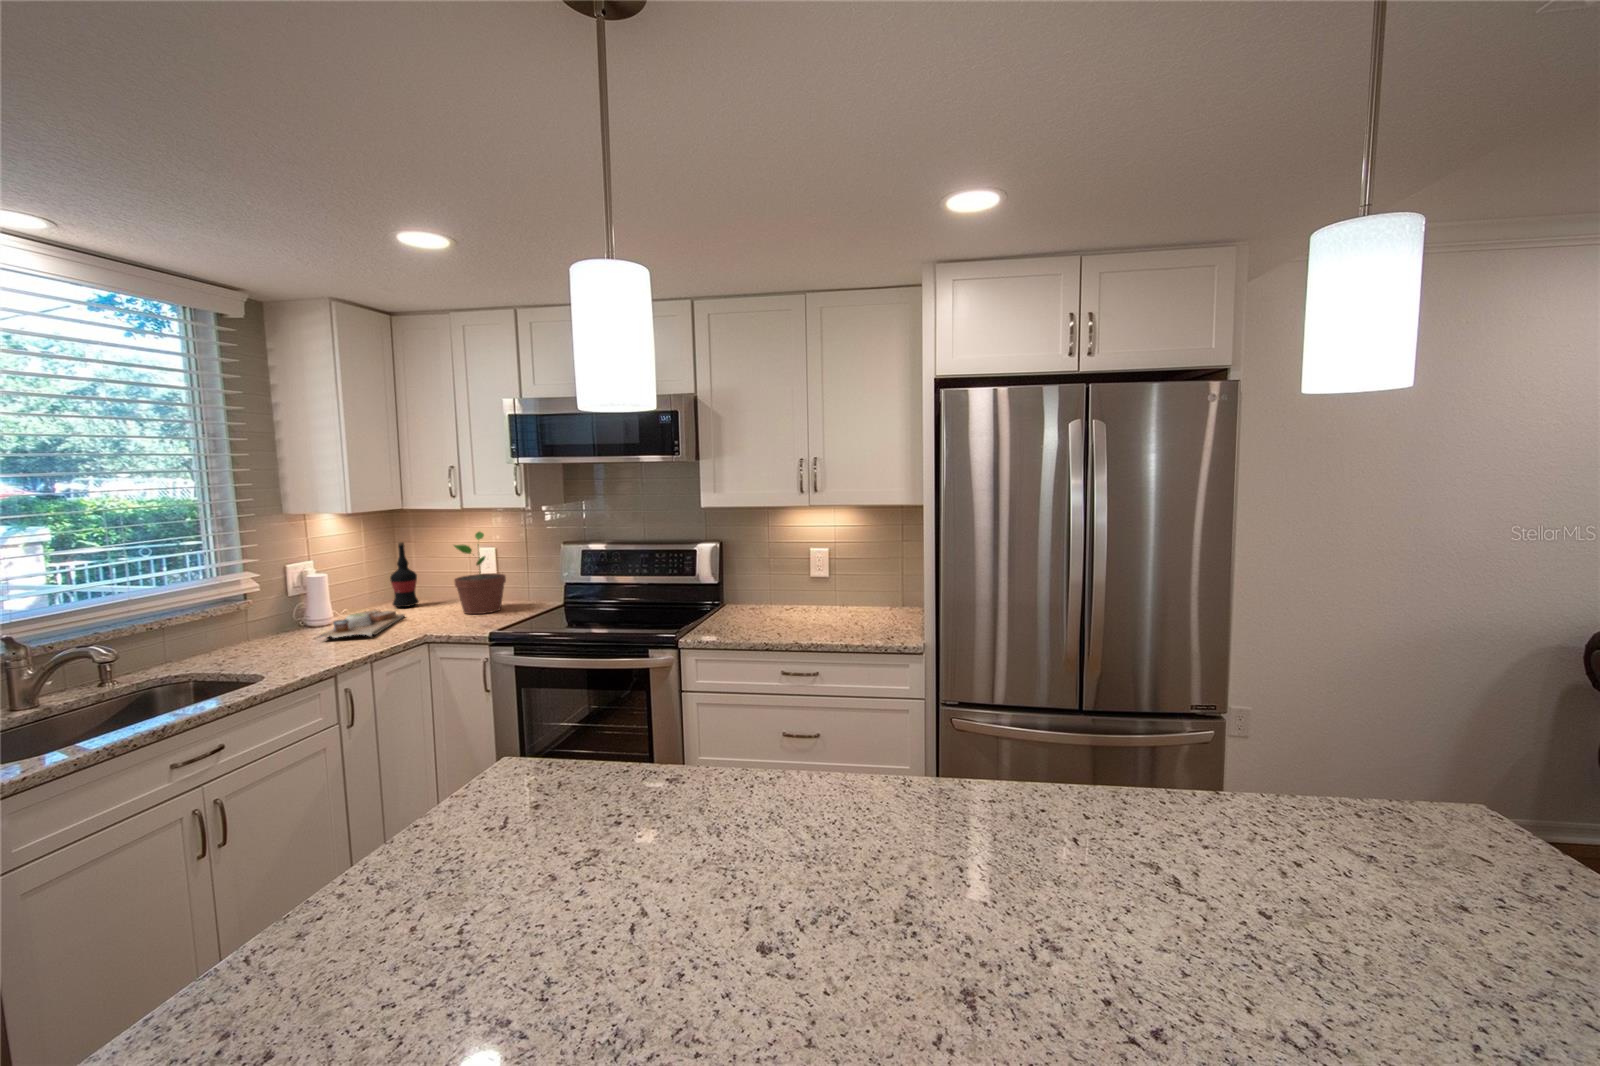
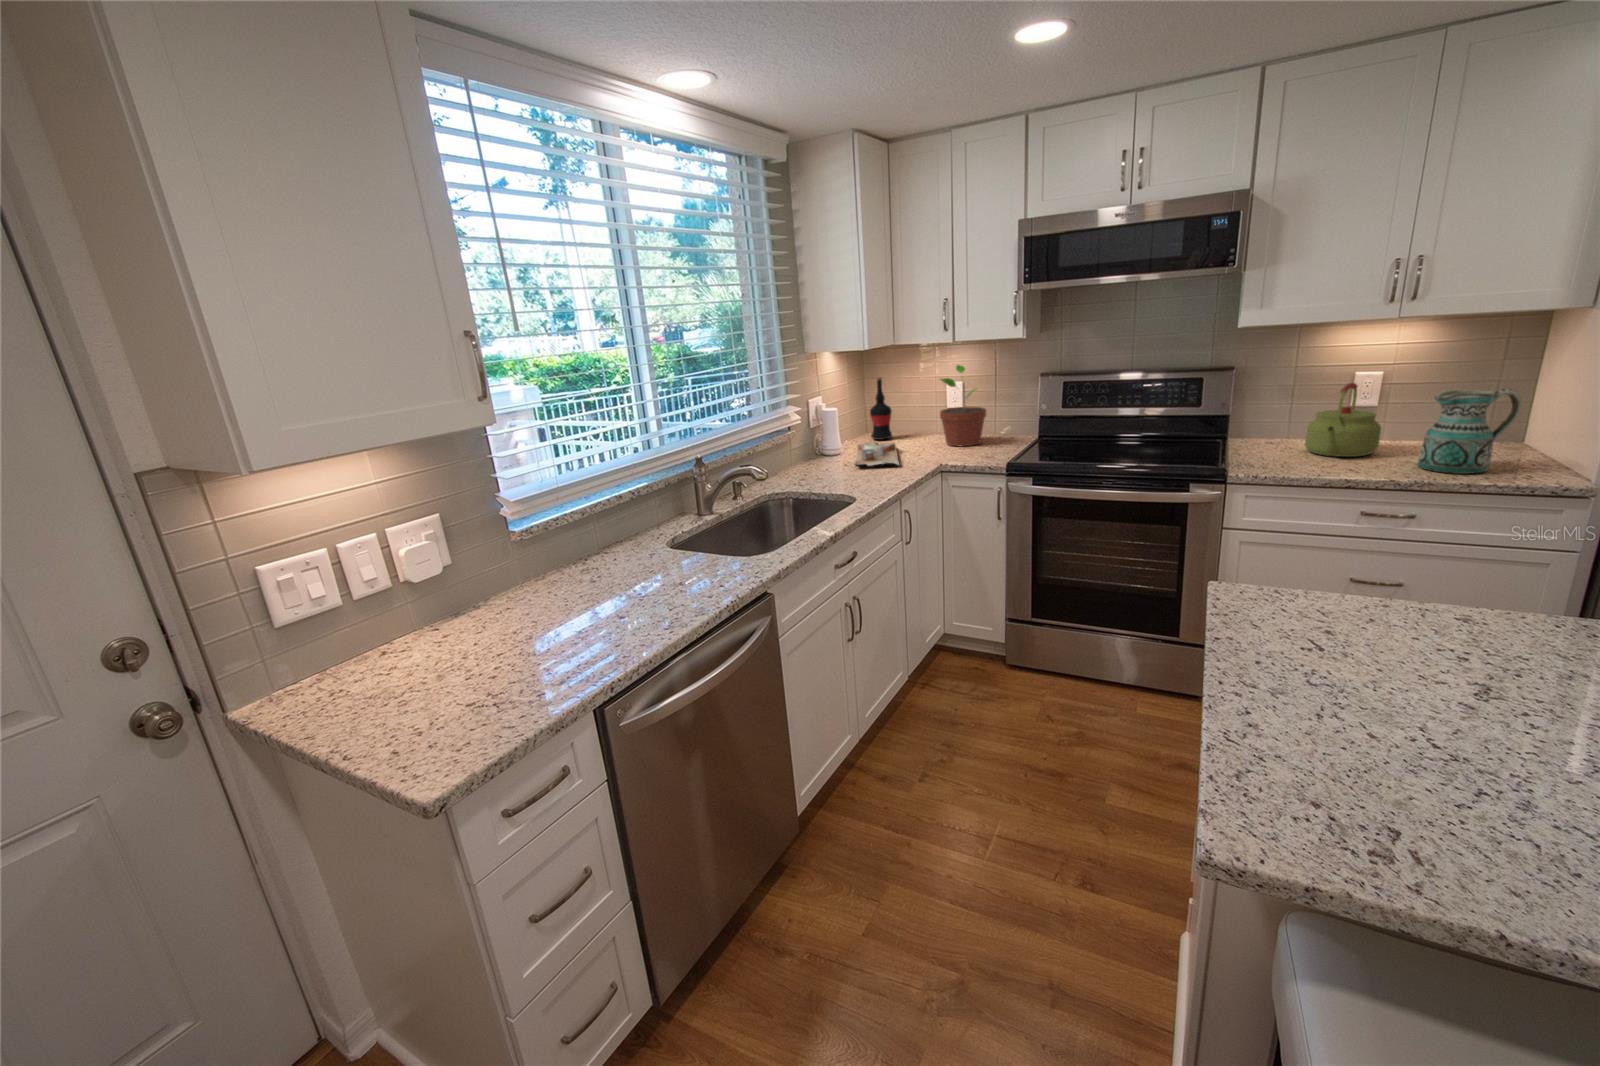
kettle: none [765,557,816,622] -> present [1305,383,1381,457]
ceramic pitcher: none [829,565,889,636] -> present [1418,389,1521,474]

